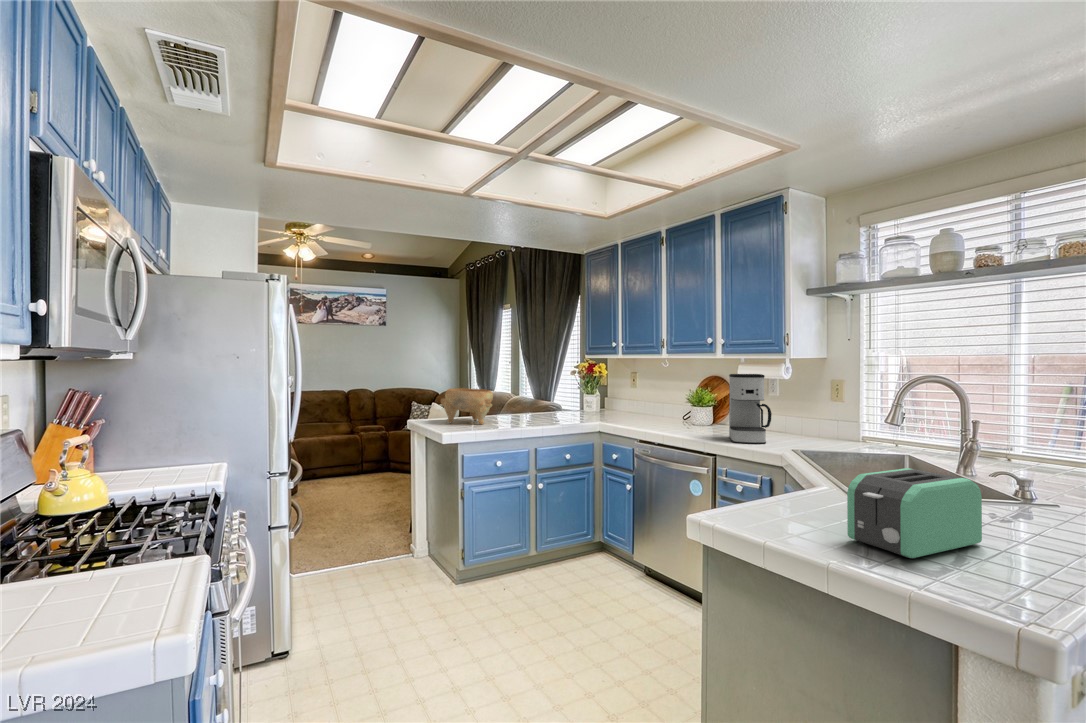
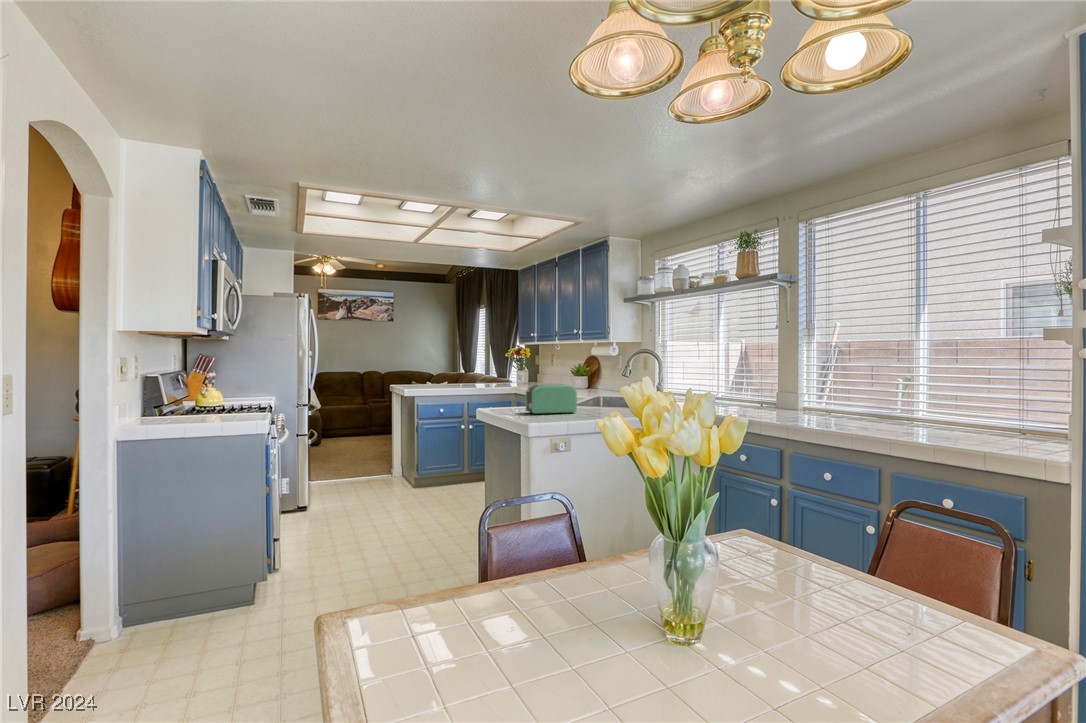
coffee maker: present [729,374,772,444] -> none [573,352,598,394]
decorative bowl: present [441,388,493,424] -> none [409,364,444,387]

